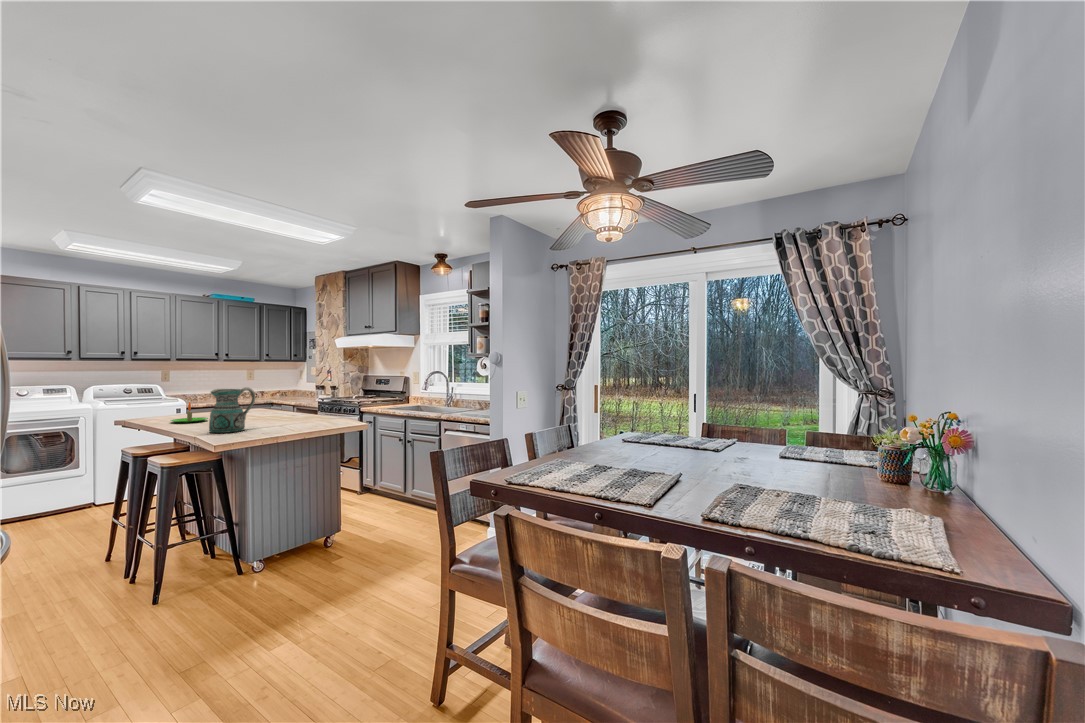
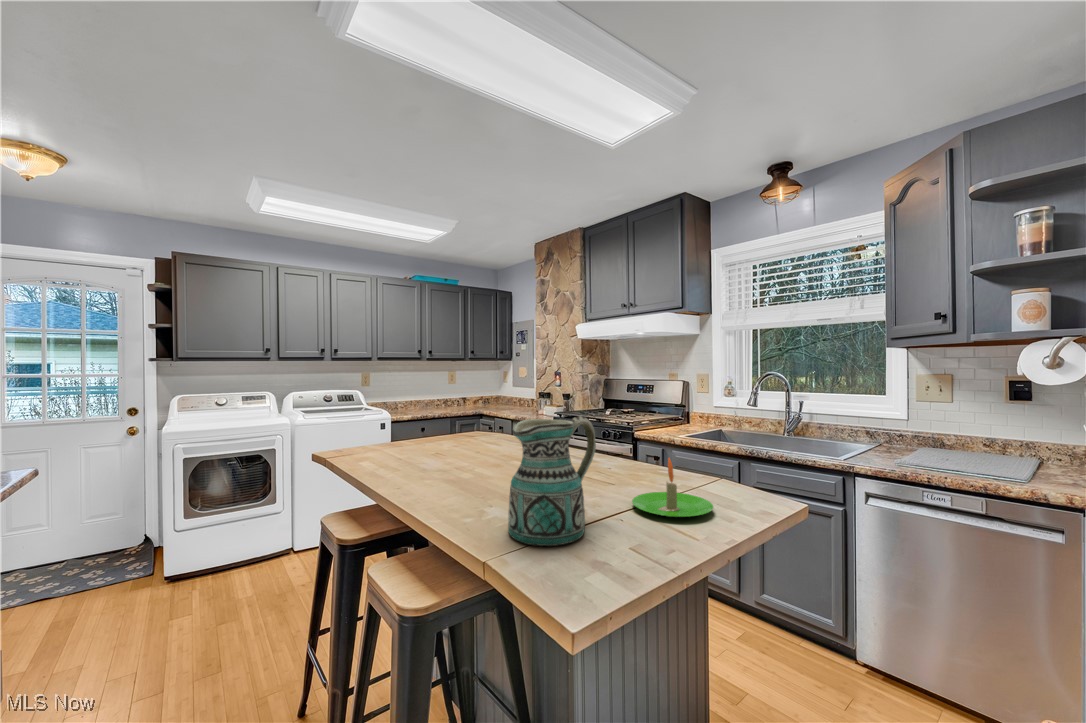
candle: present [170,402,208,423] -> present [632,458,713,517]

